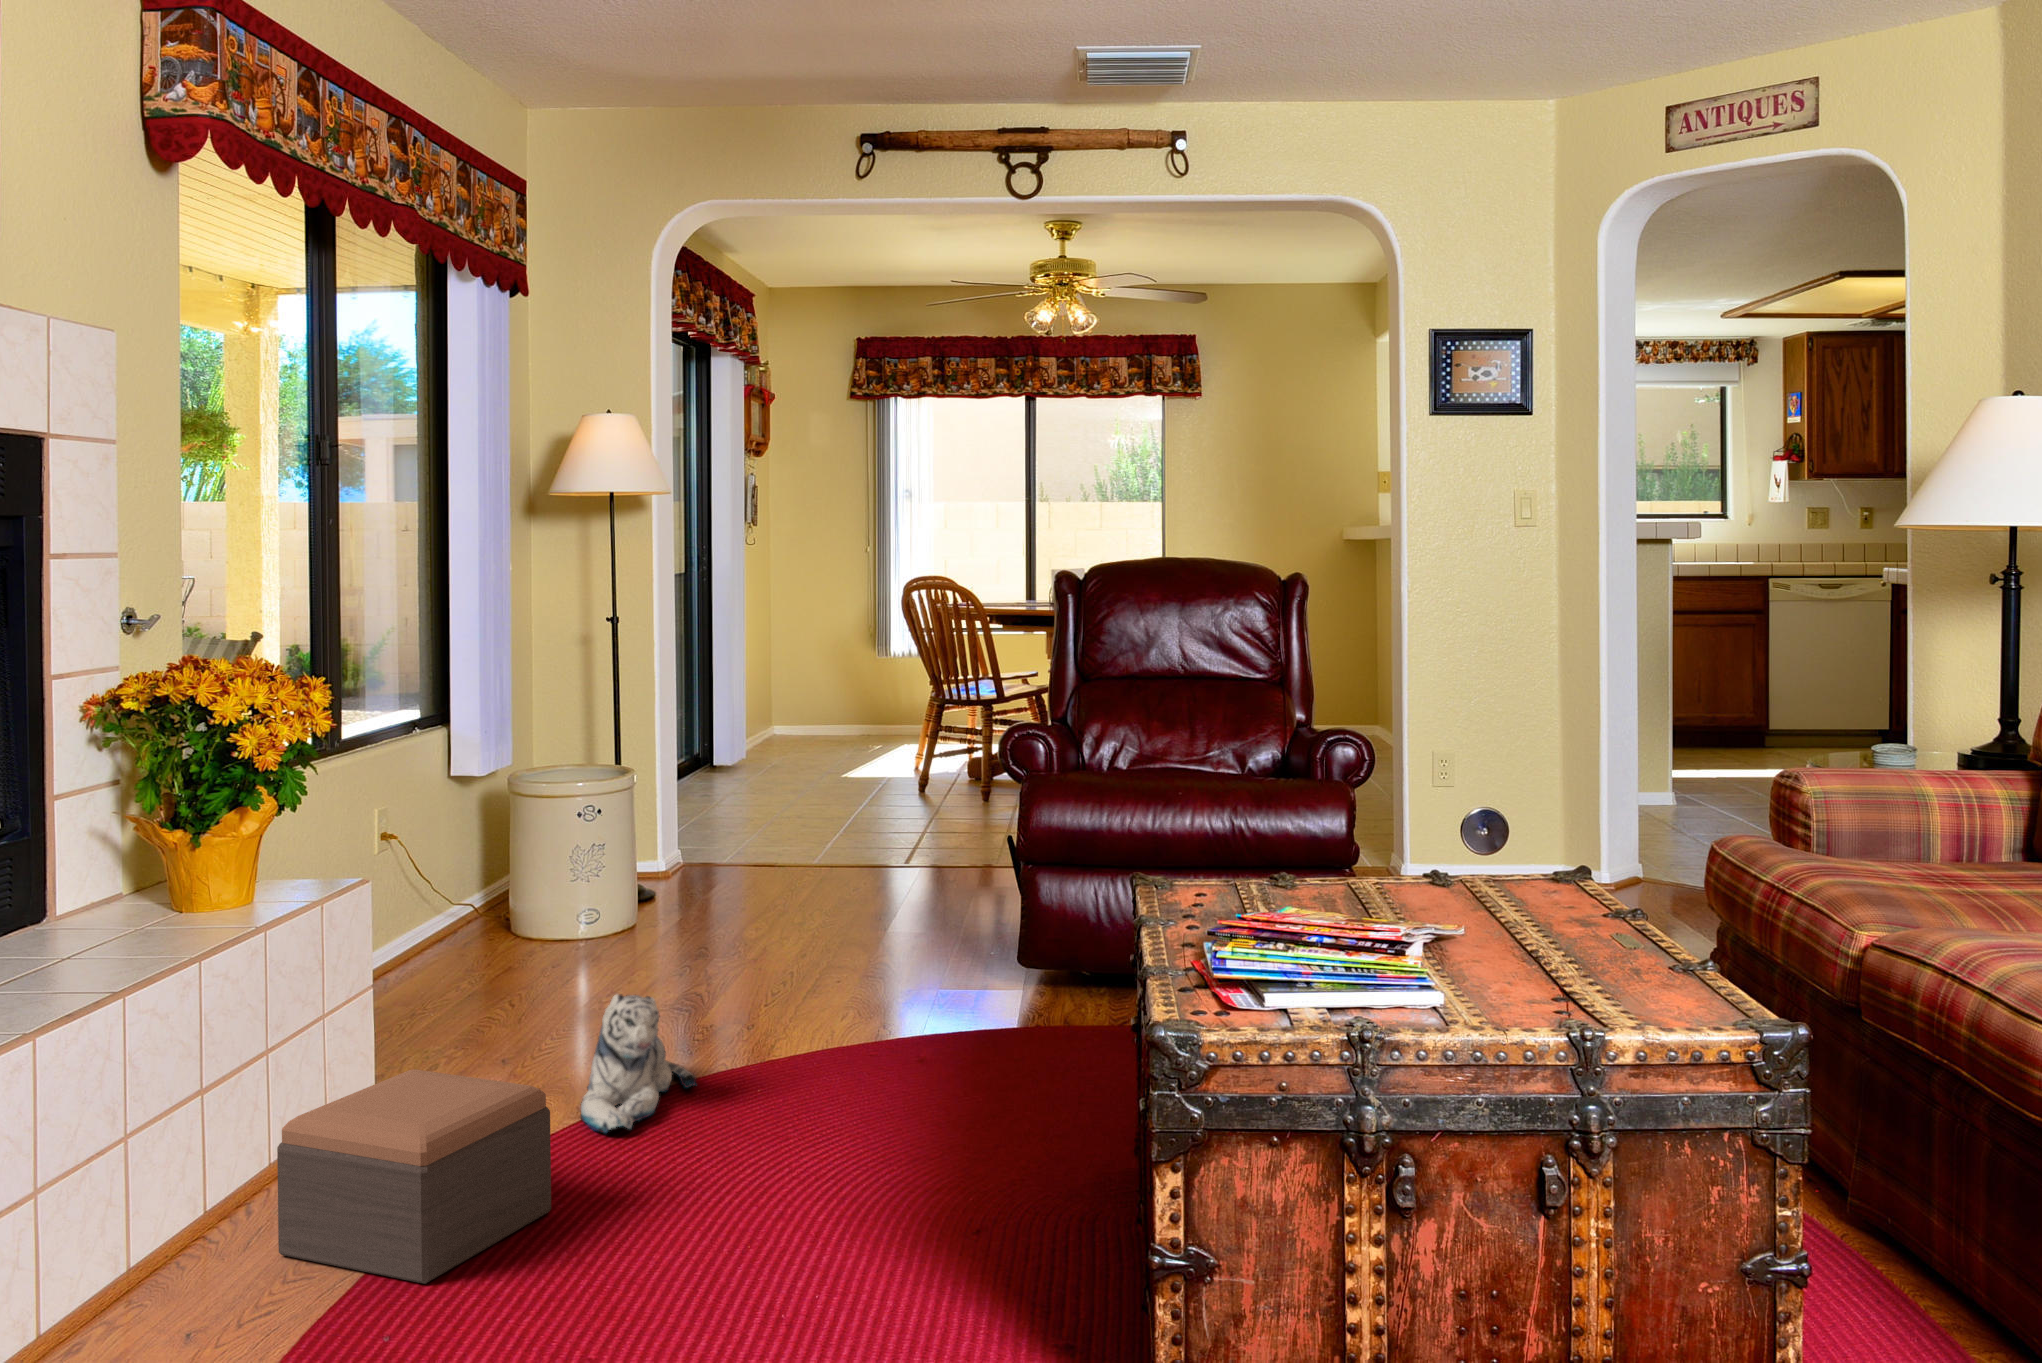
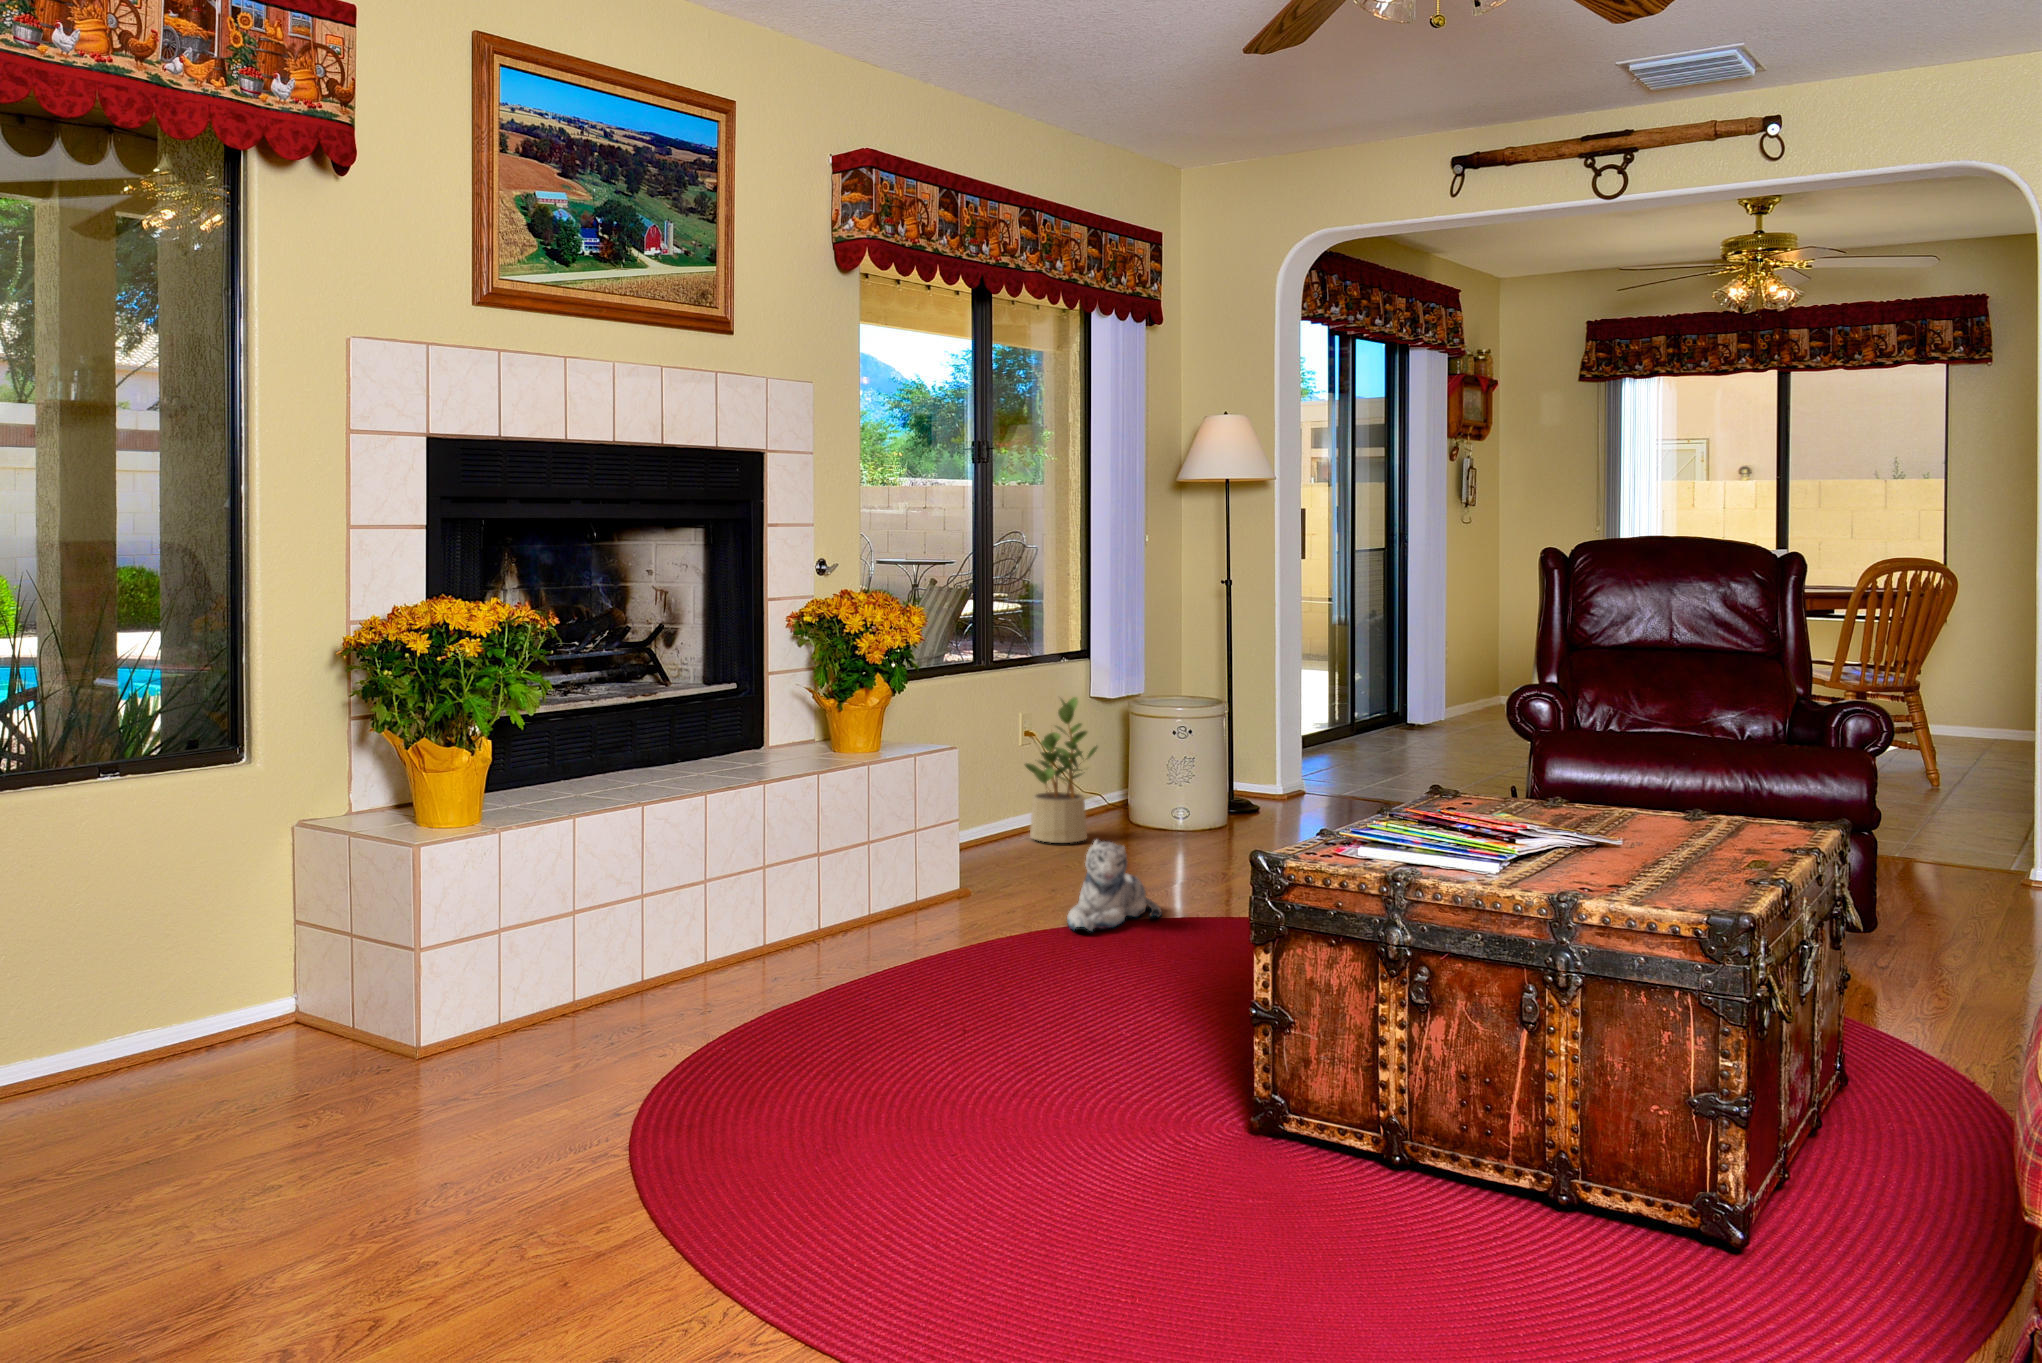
potted plant: none [392,786,502,991] -> present [1025,697,1097,843]
footstool: present [277,1069,551,1284] -> none [844,858,1005,977]

